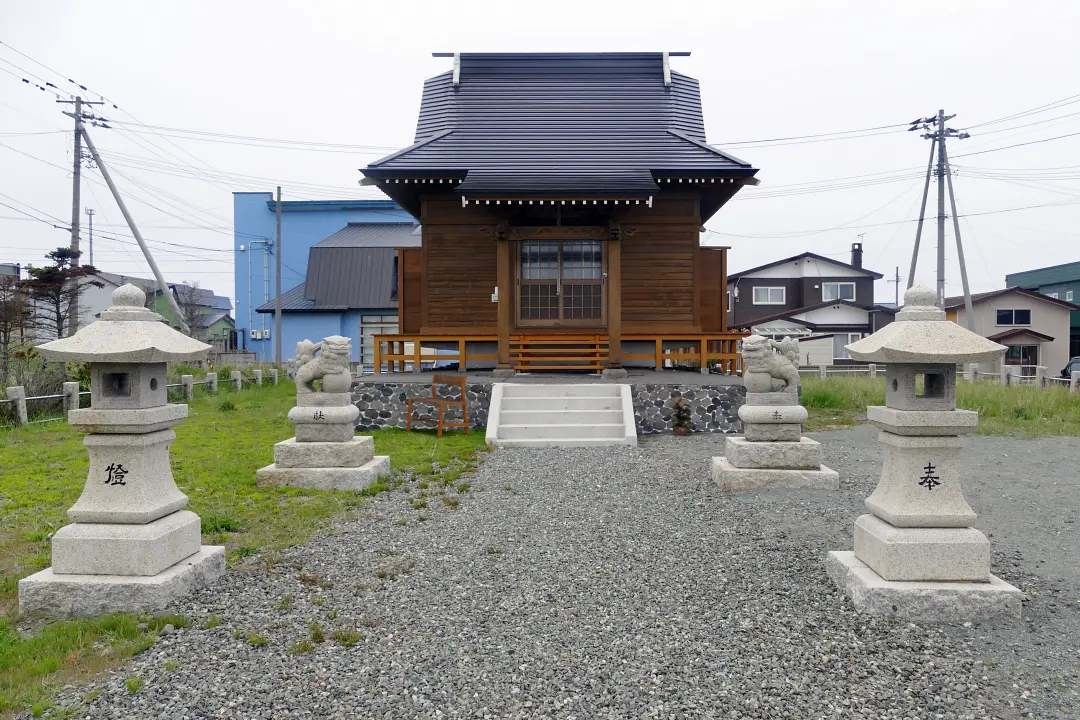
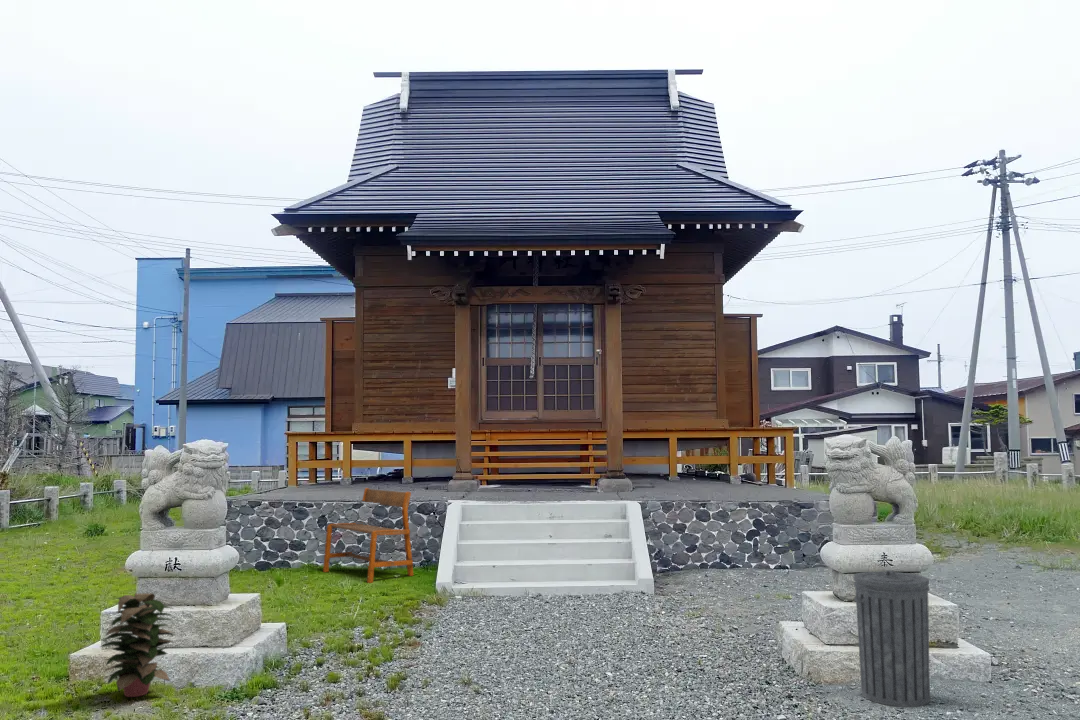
decorative plant: present [669,397,691,435] -> present [101,593,174,697]
trash can: none [754,421,802,504] -> present [854,570,930,707]

